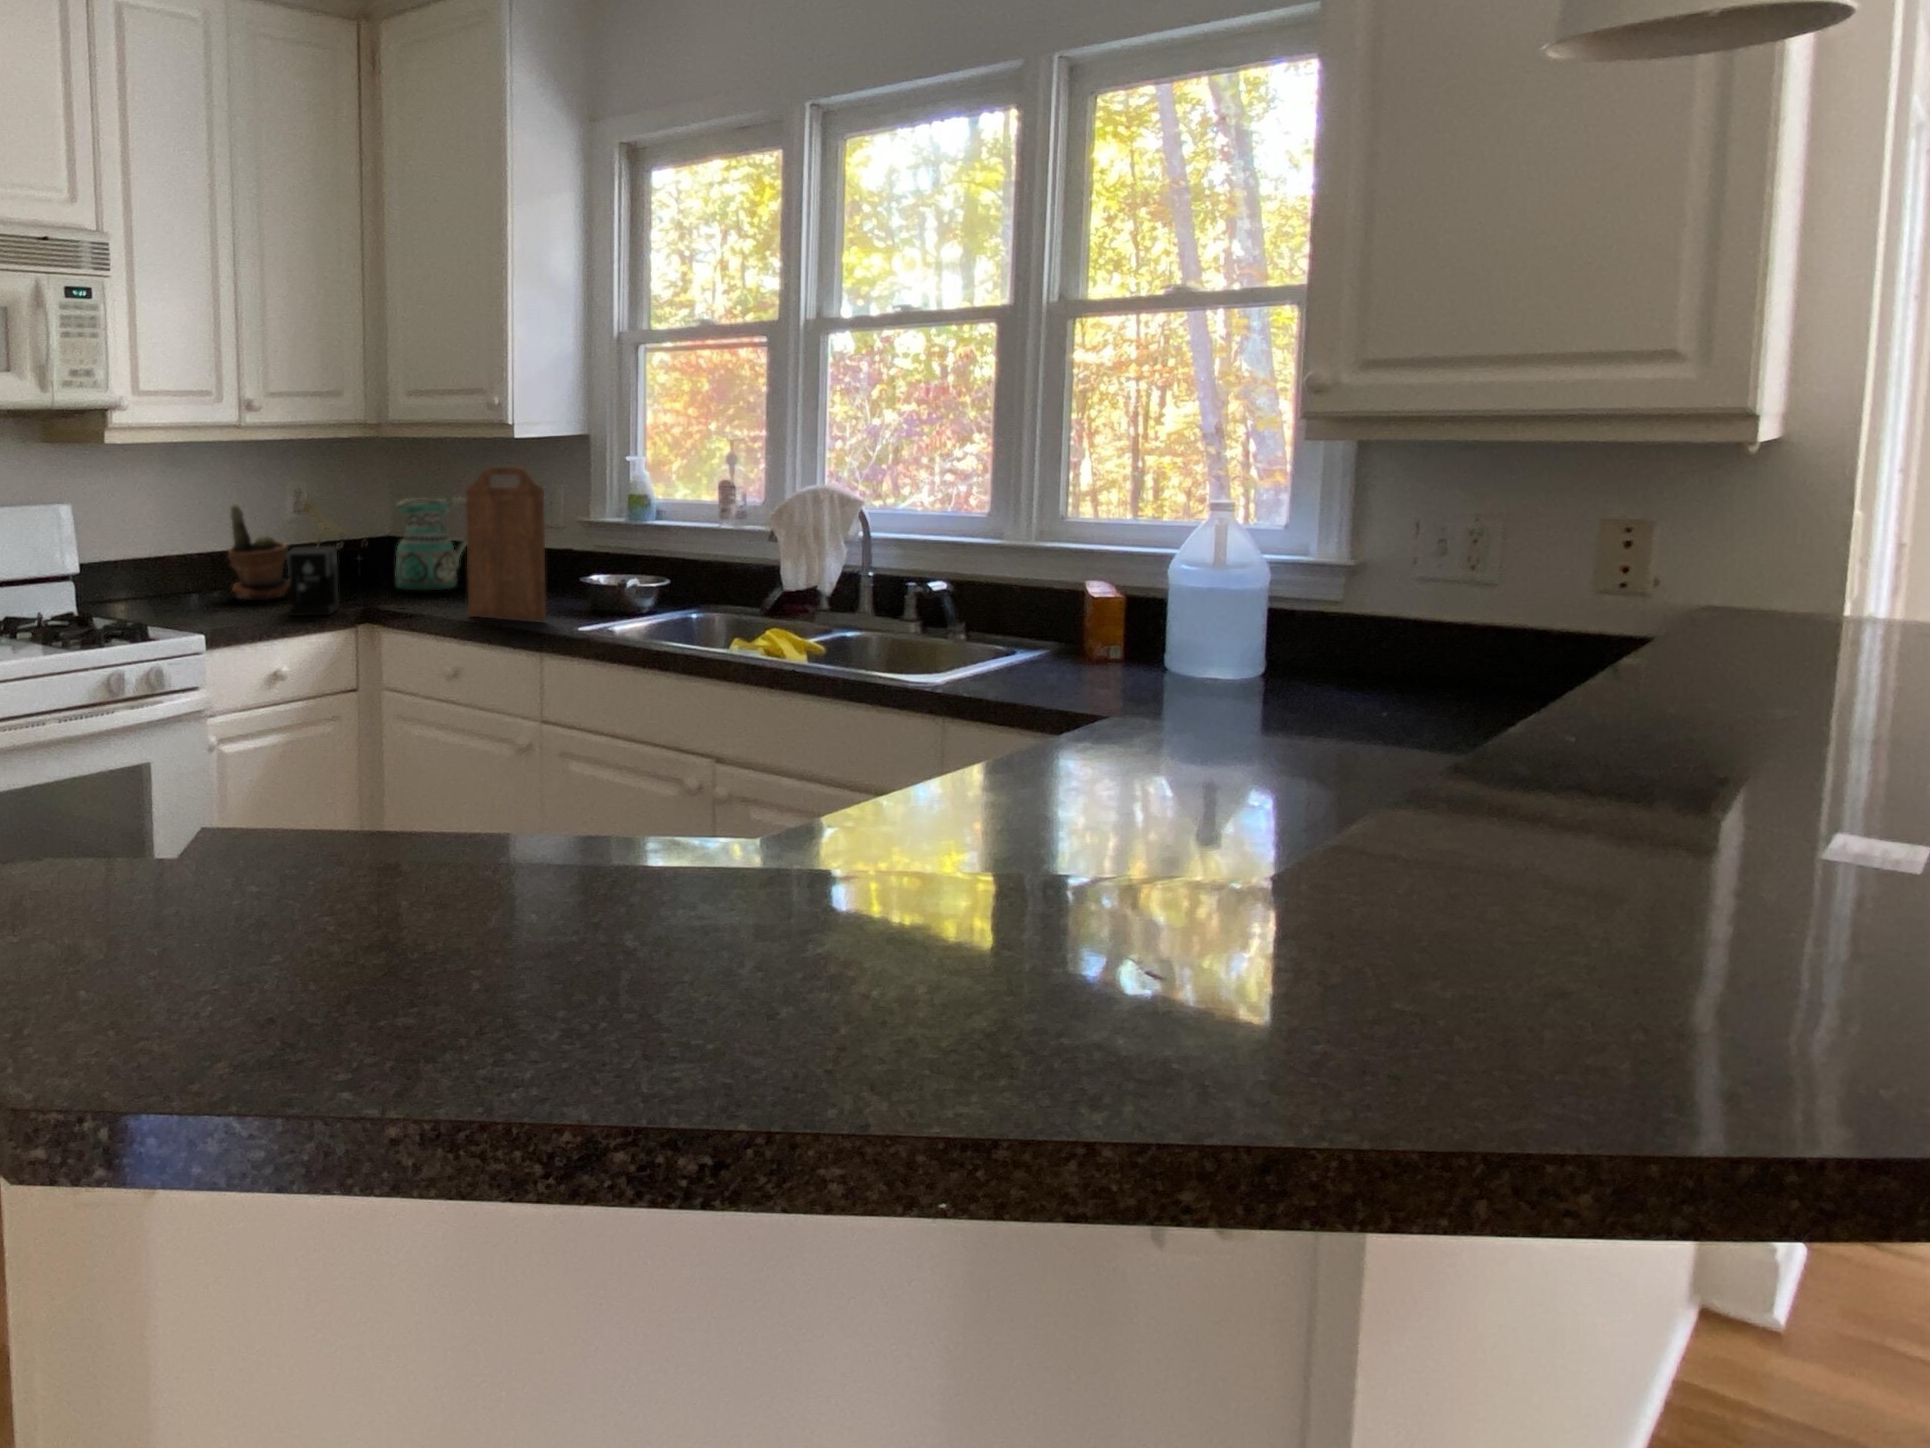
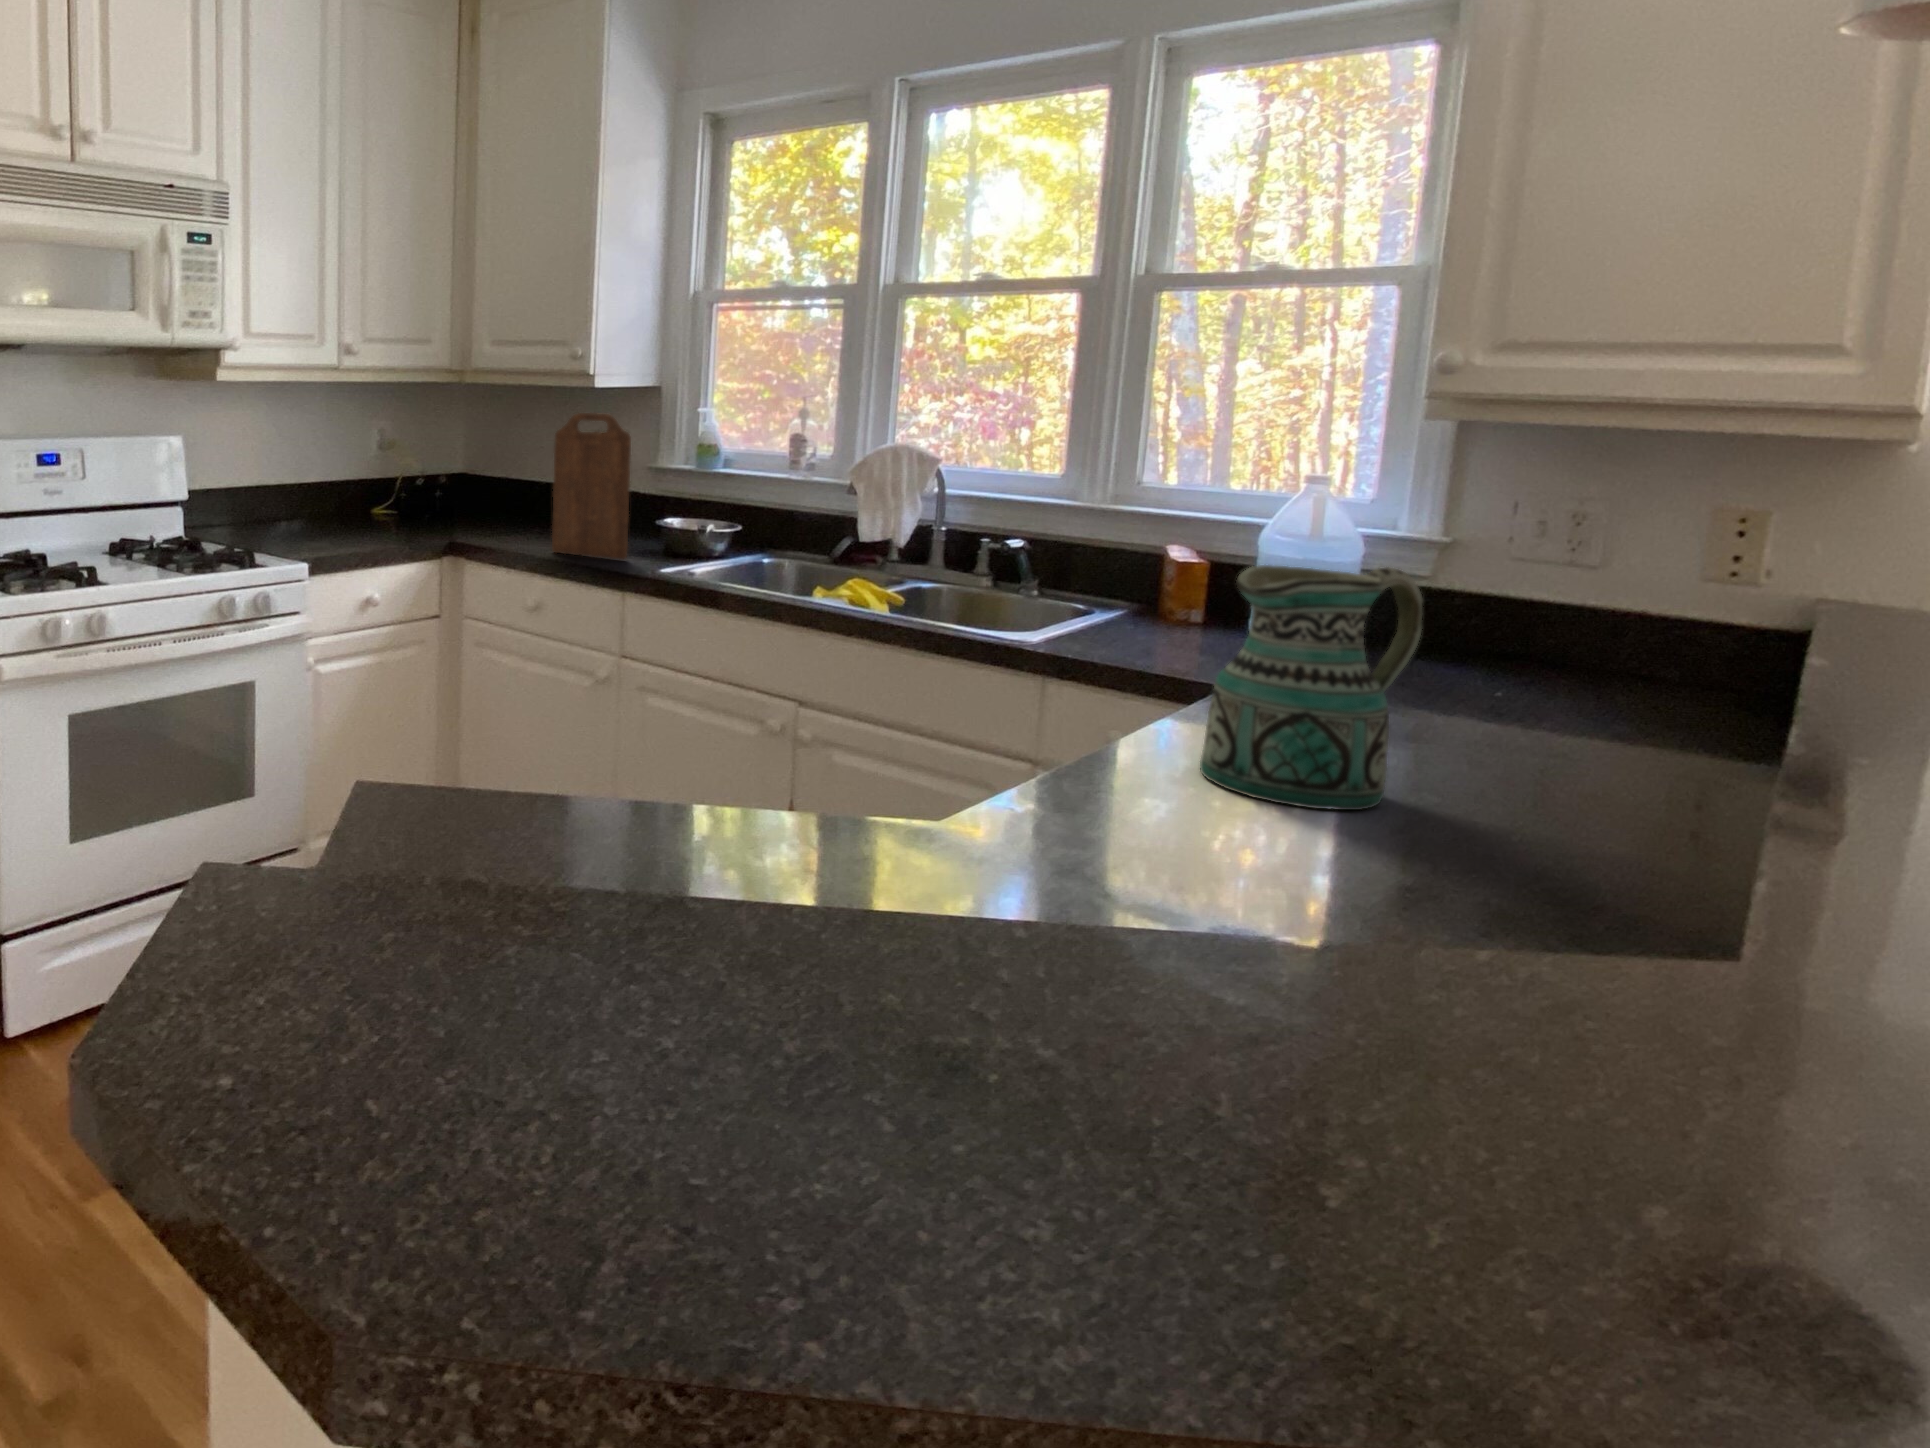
ceramic pitcher: present [395,497,467,590] -> present [1200,565,1422,810]
potted plant: present [228,504,290,600] -> none [323,437,379,528]
coffee maker: present [287,546,406,616] -> none [383,481,491,546]

